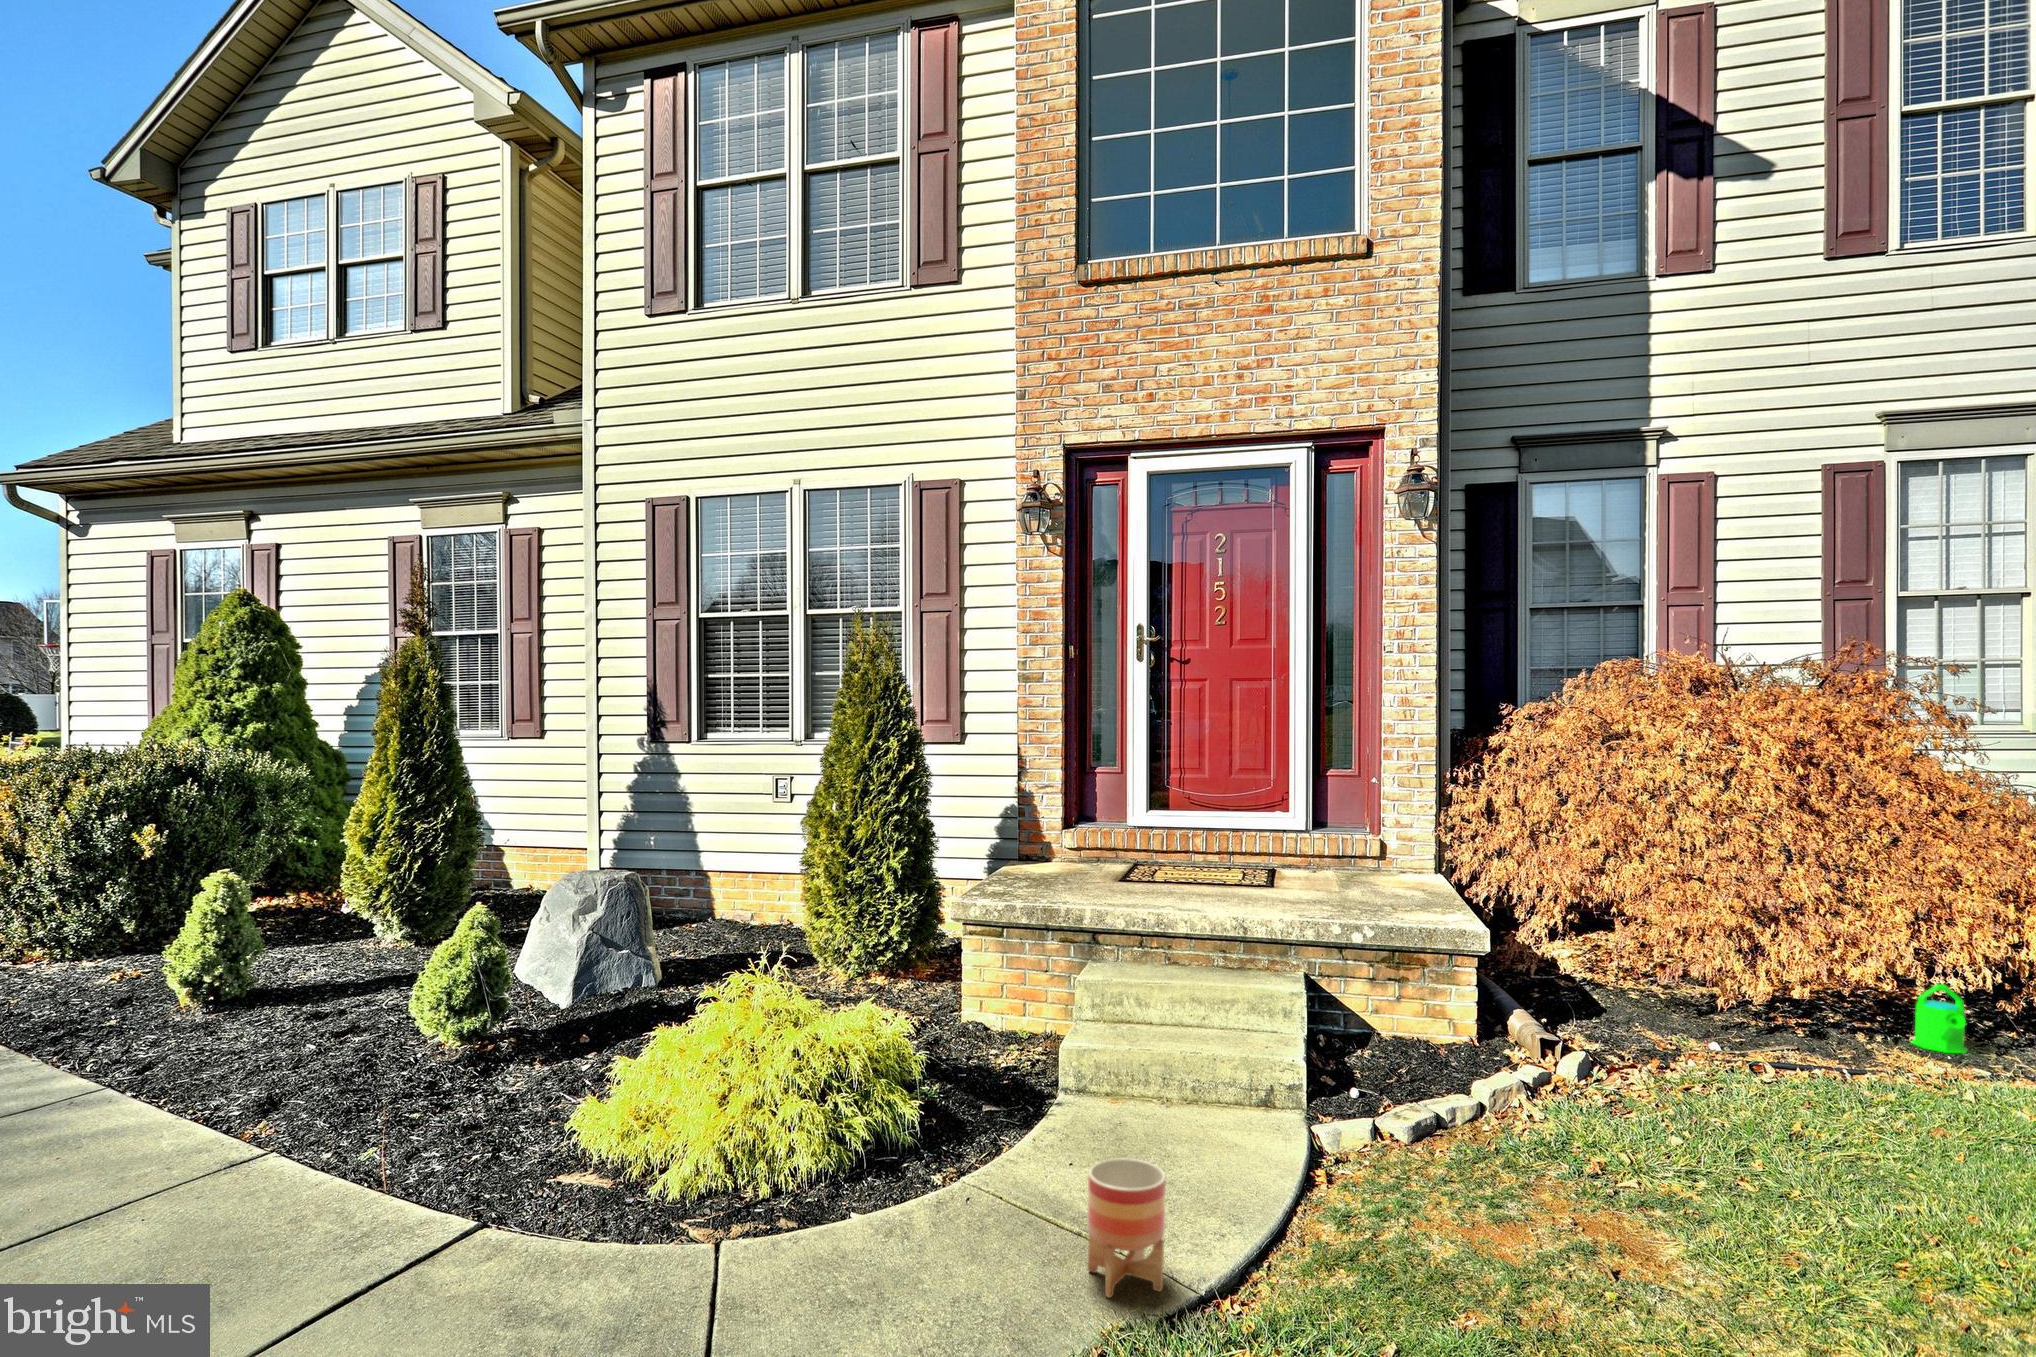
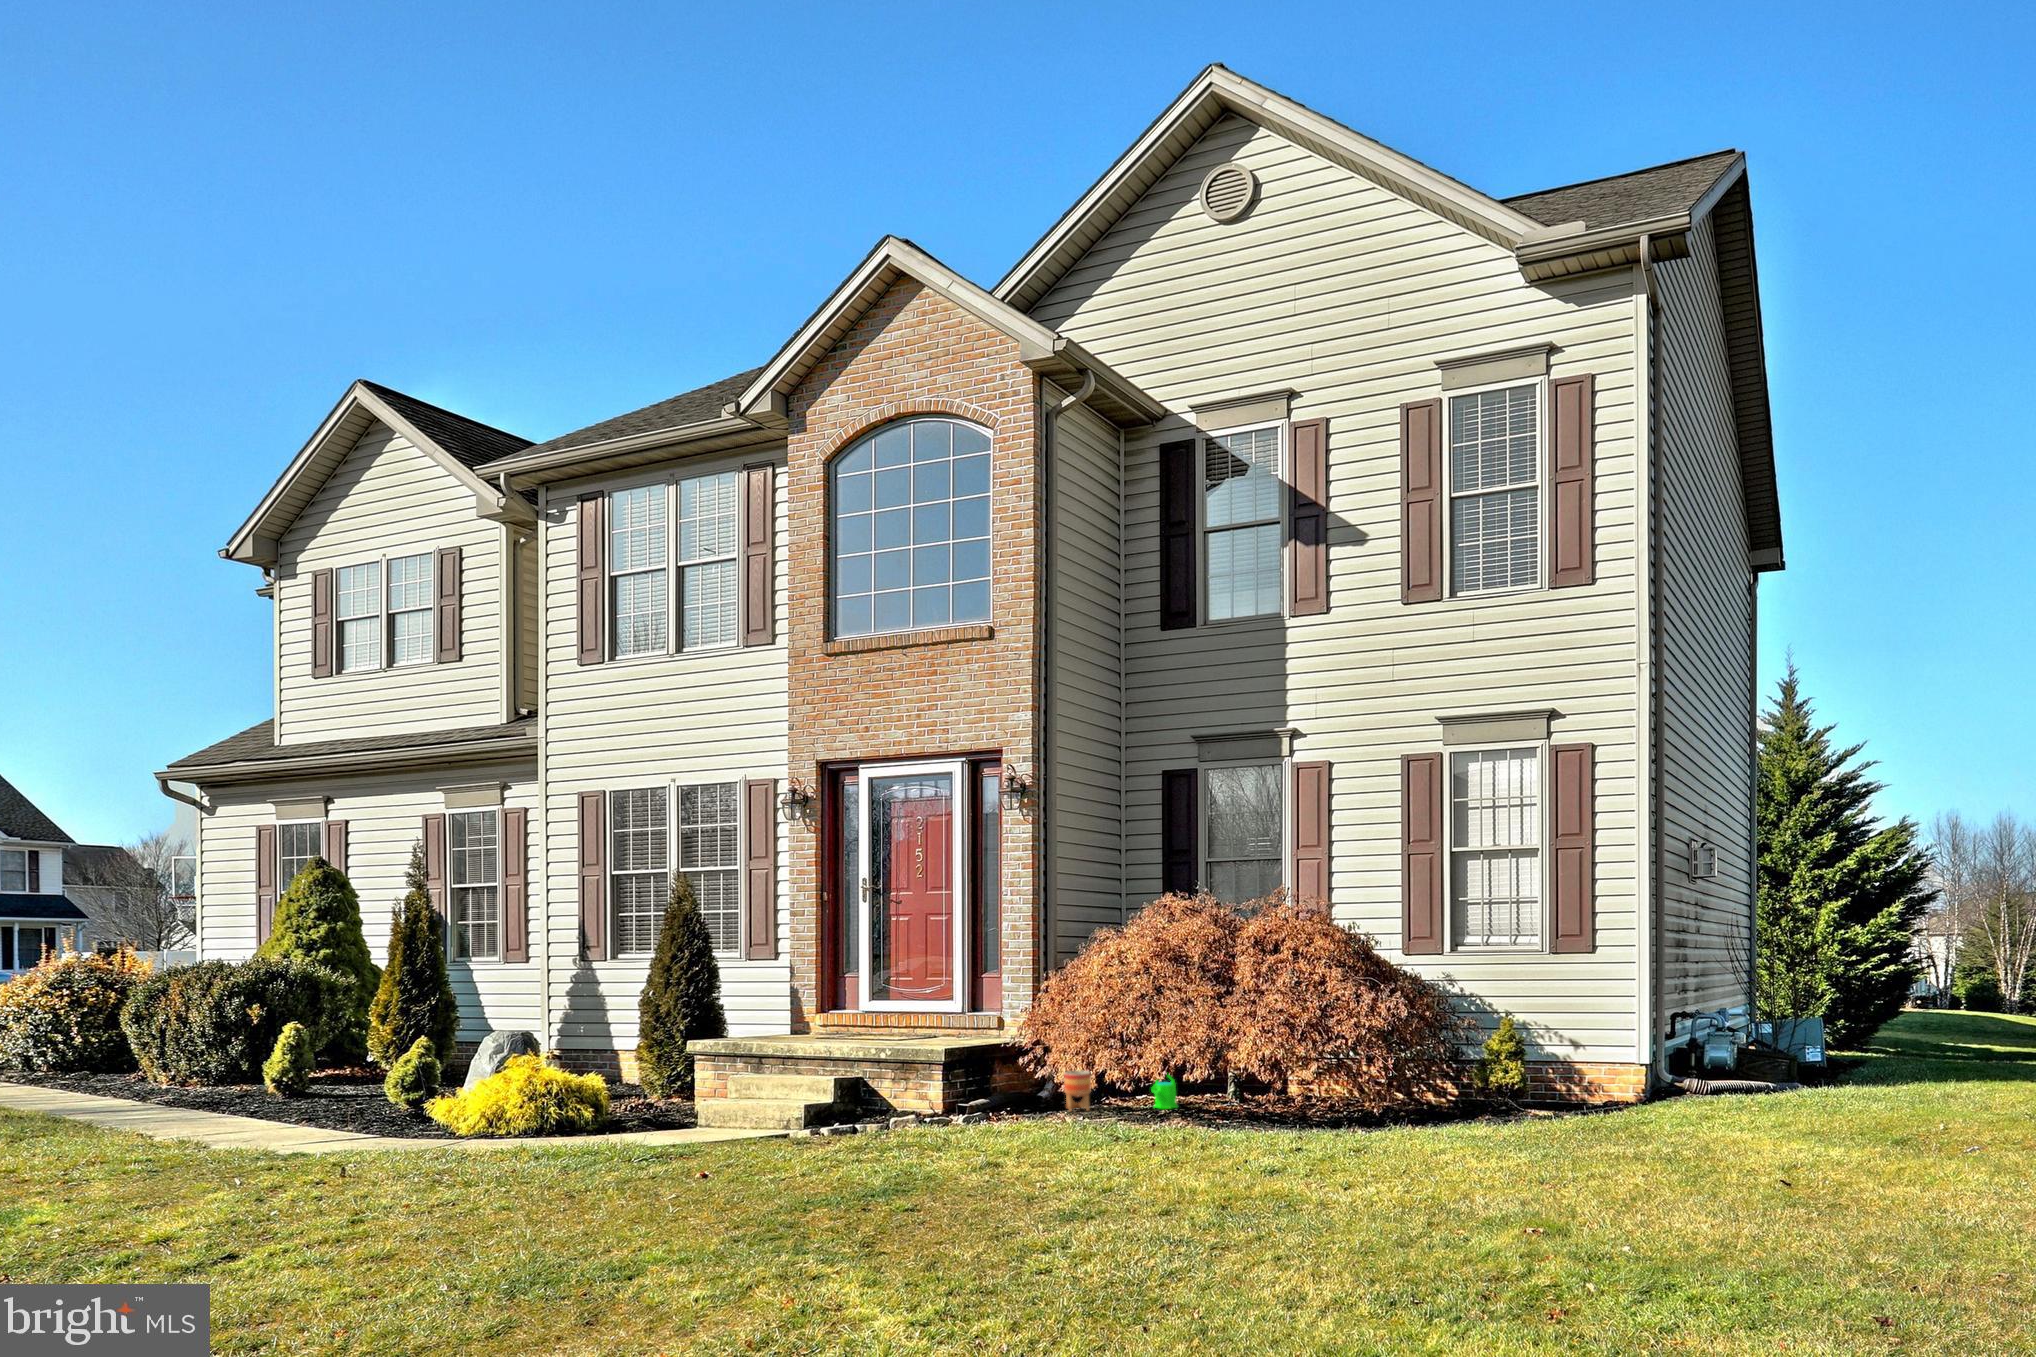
planter: present [1087,1158,1166,1298] -> present [1064,1071,1091,1112]

